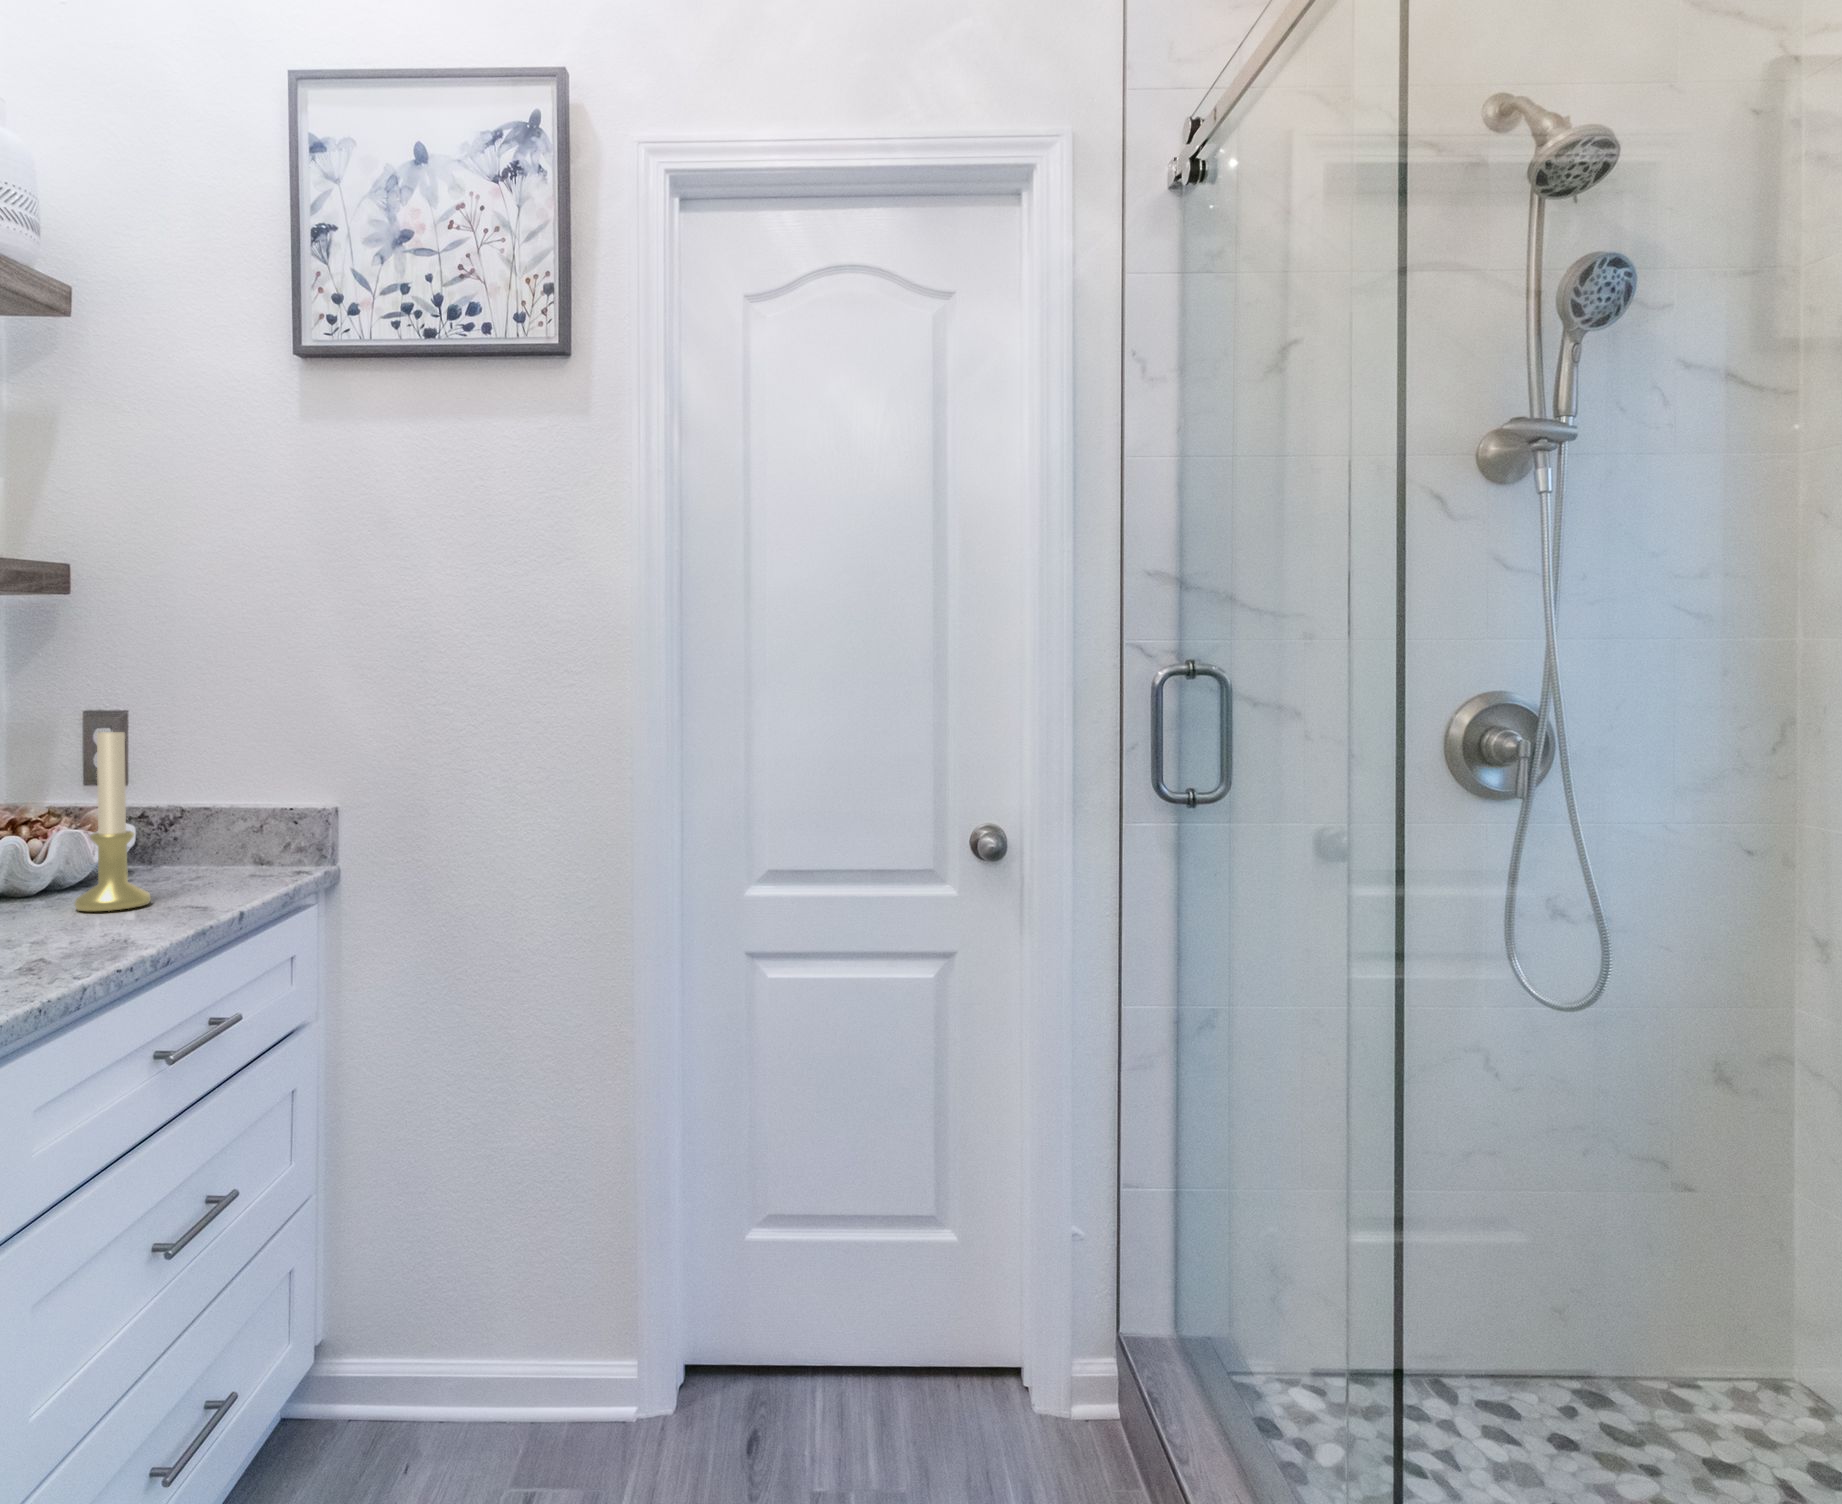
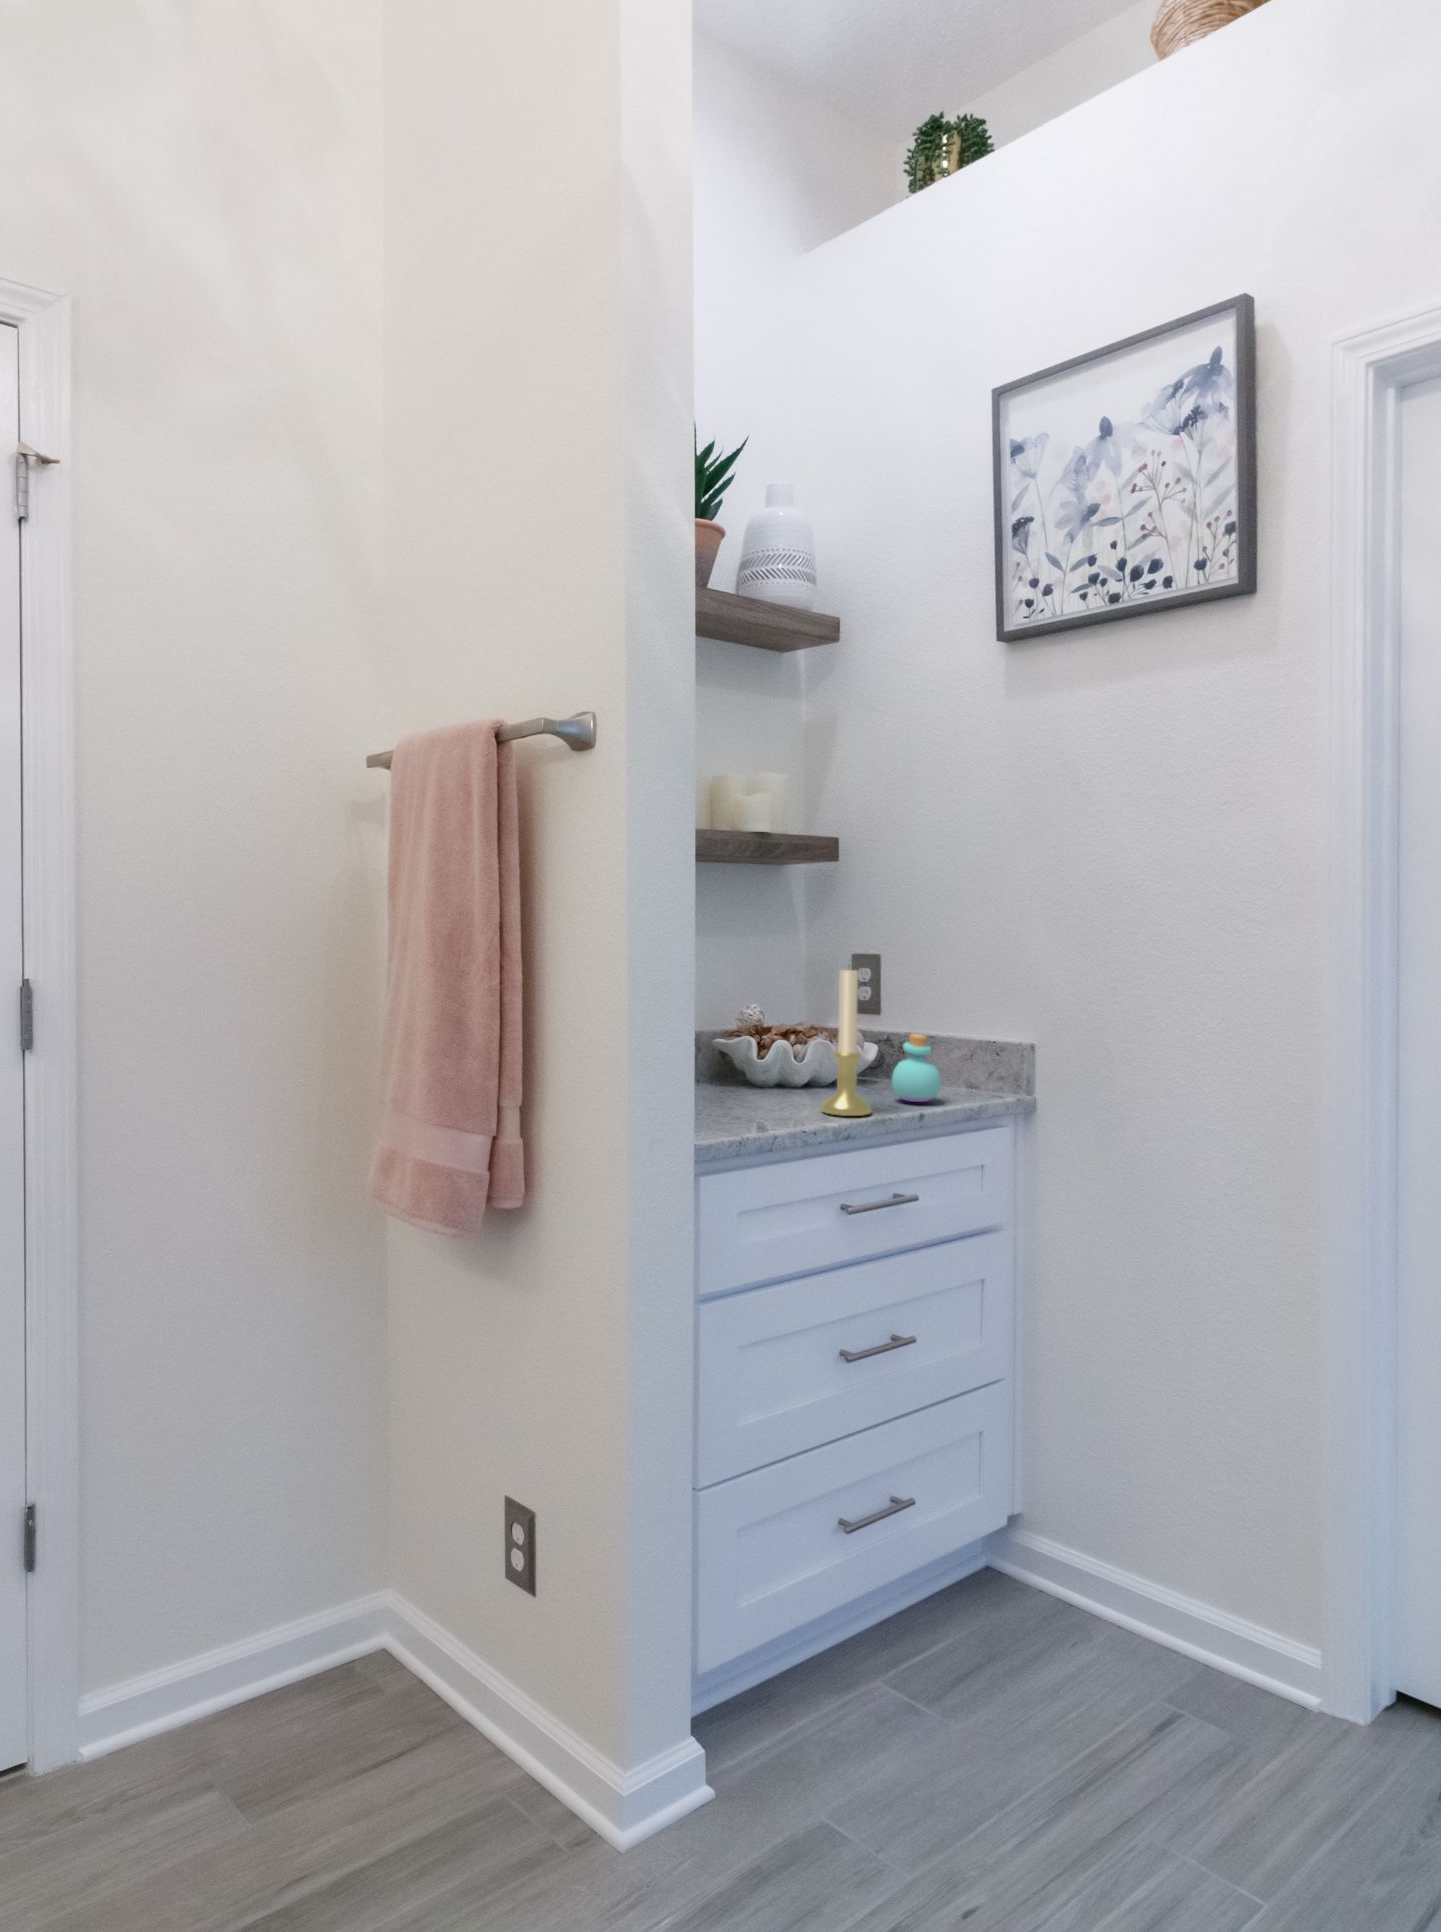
perfume bottle: none [168,804,237,882] -> present [892,1034,941,1102]

